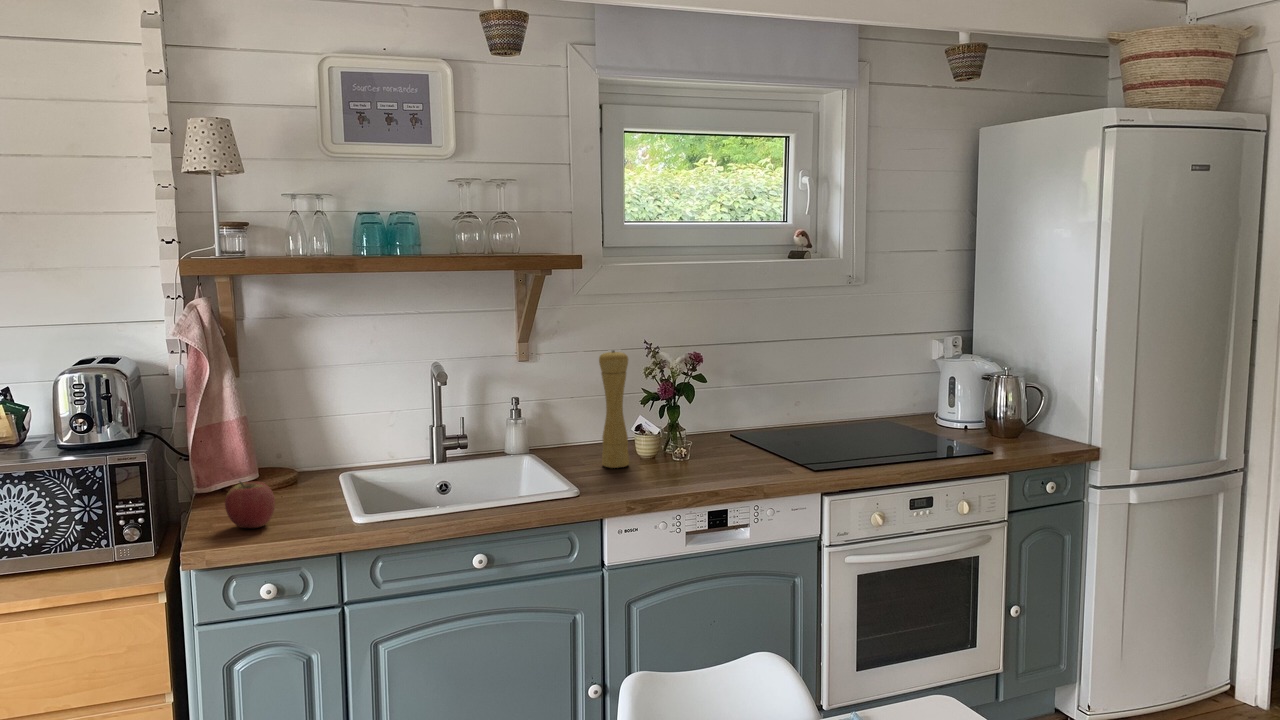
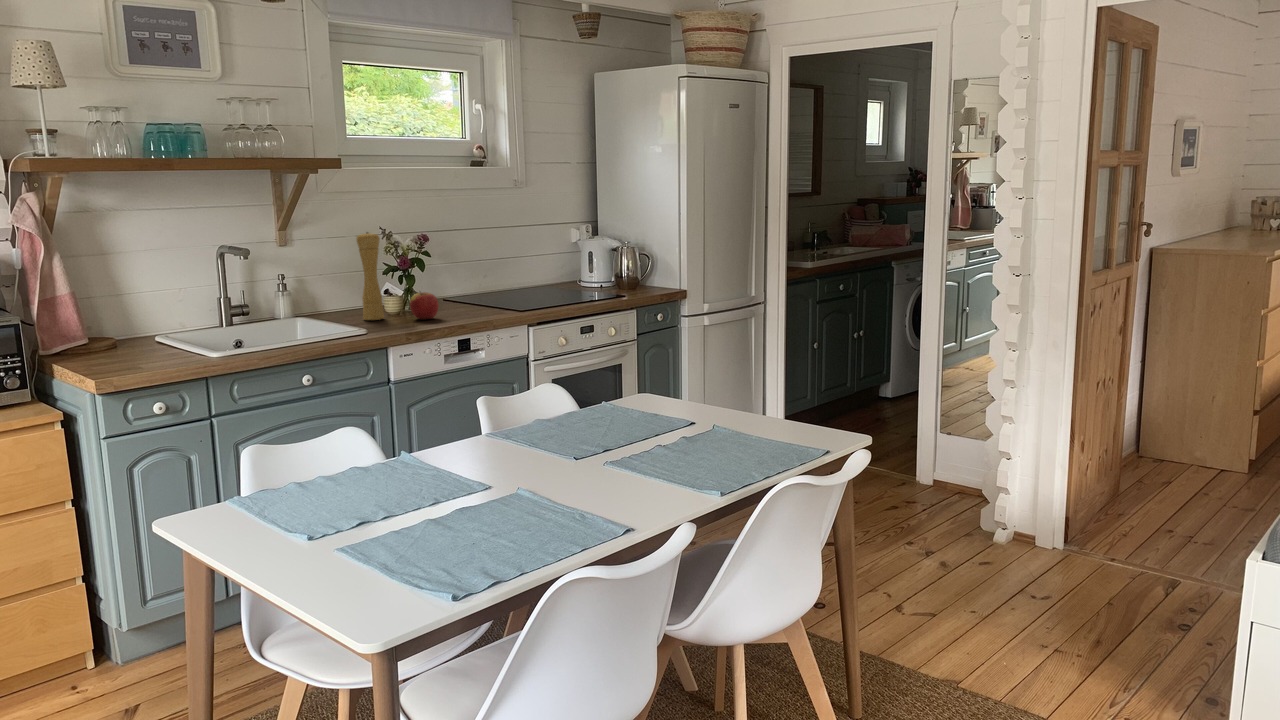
apple: present [225,481,275,528] -> present [410,292,439,319]

